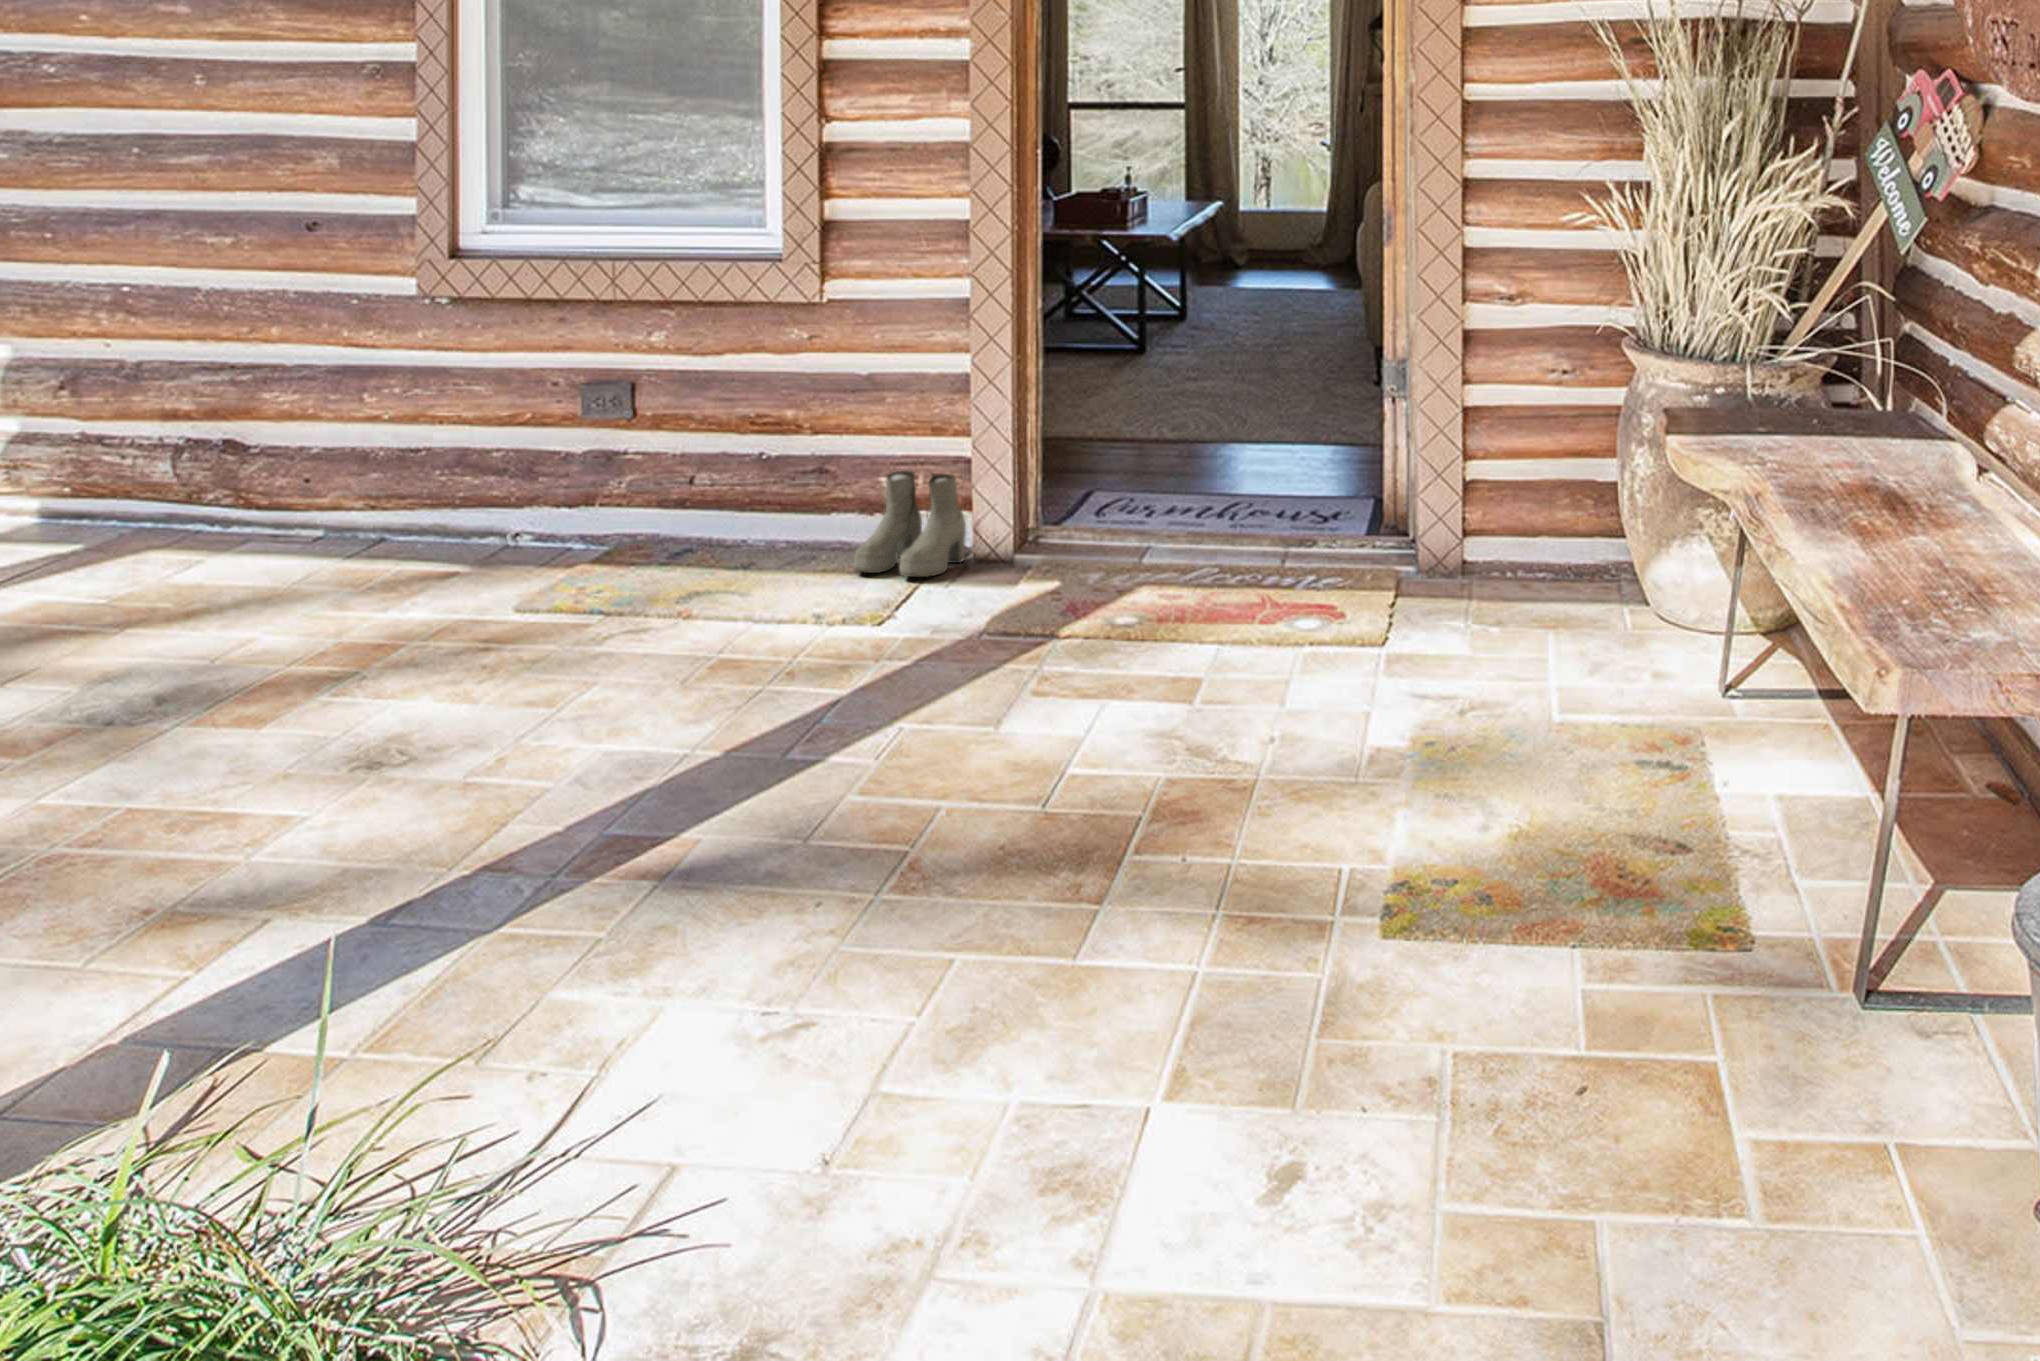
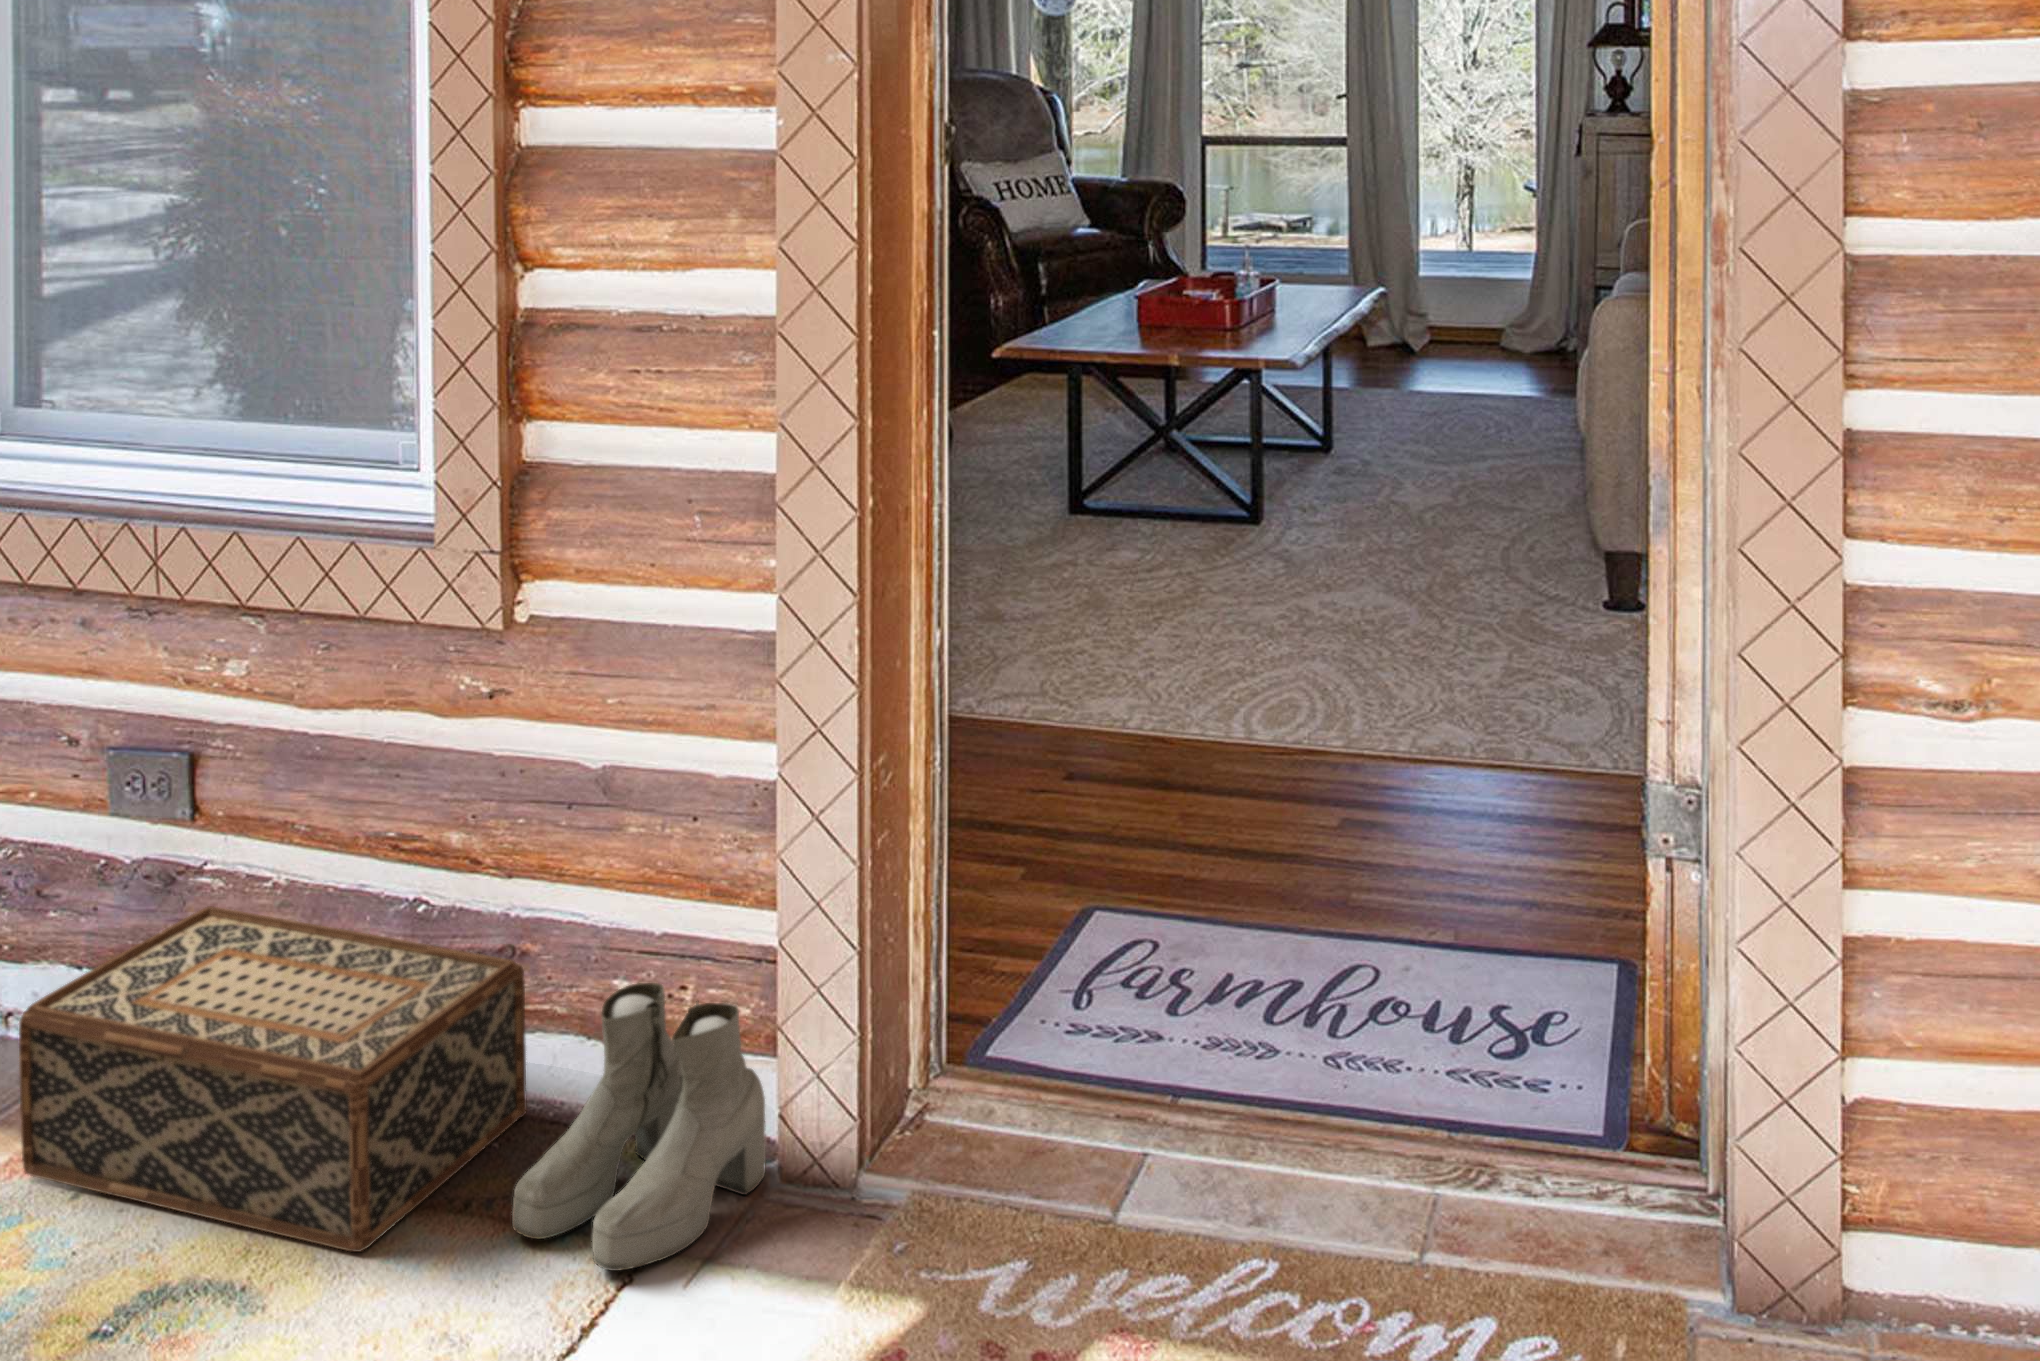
woven basket: none [588,463,832,581] -> present [19,906,527,1252]

